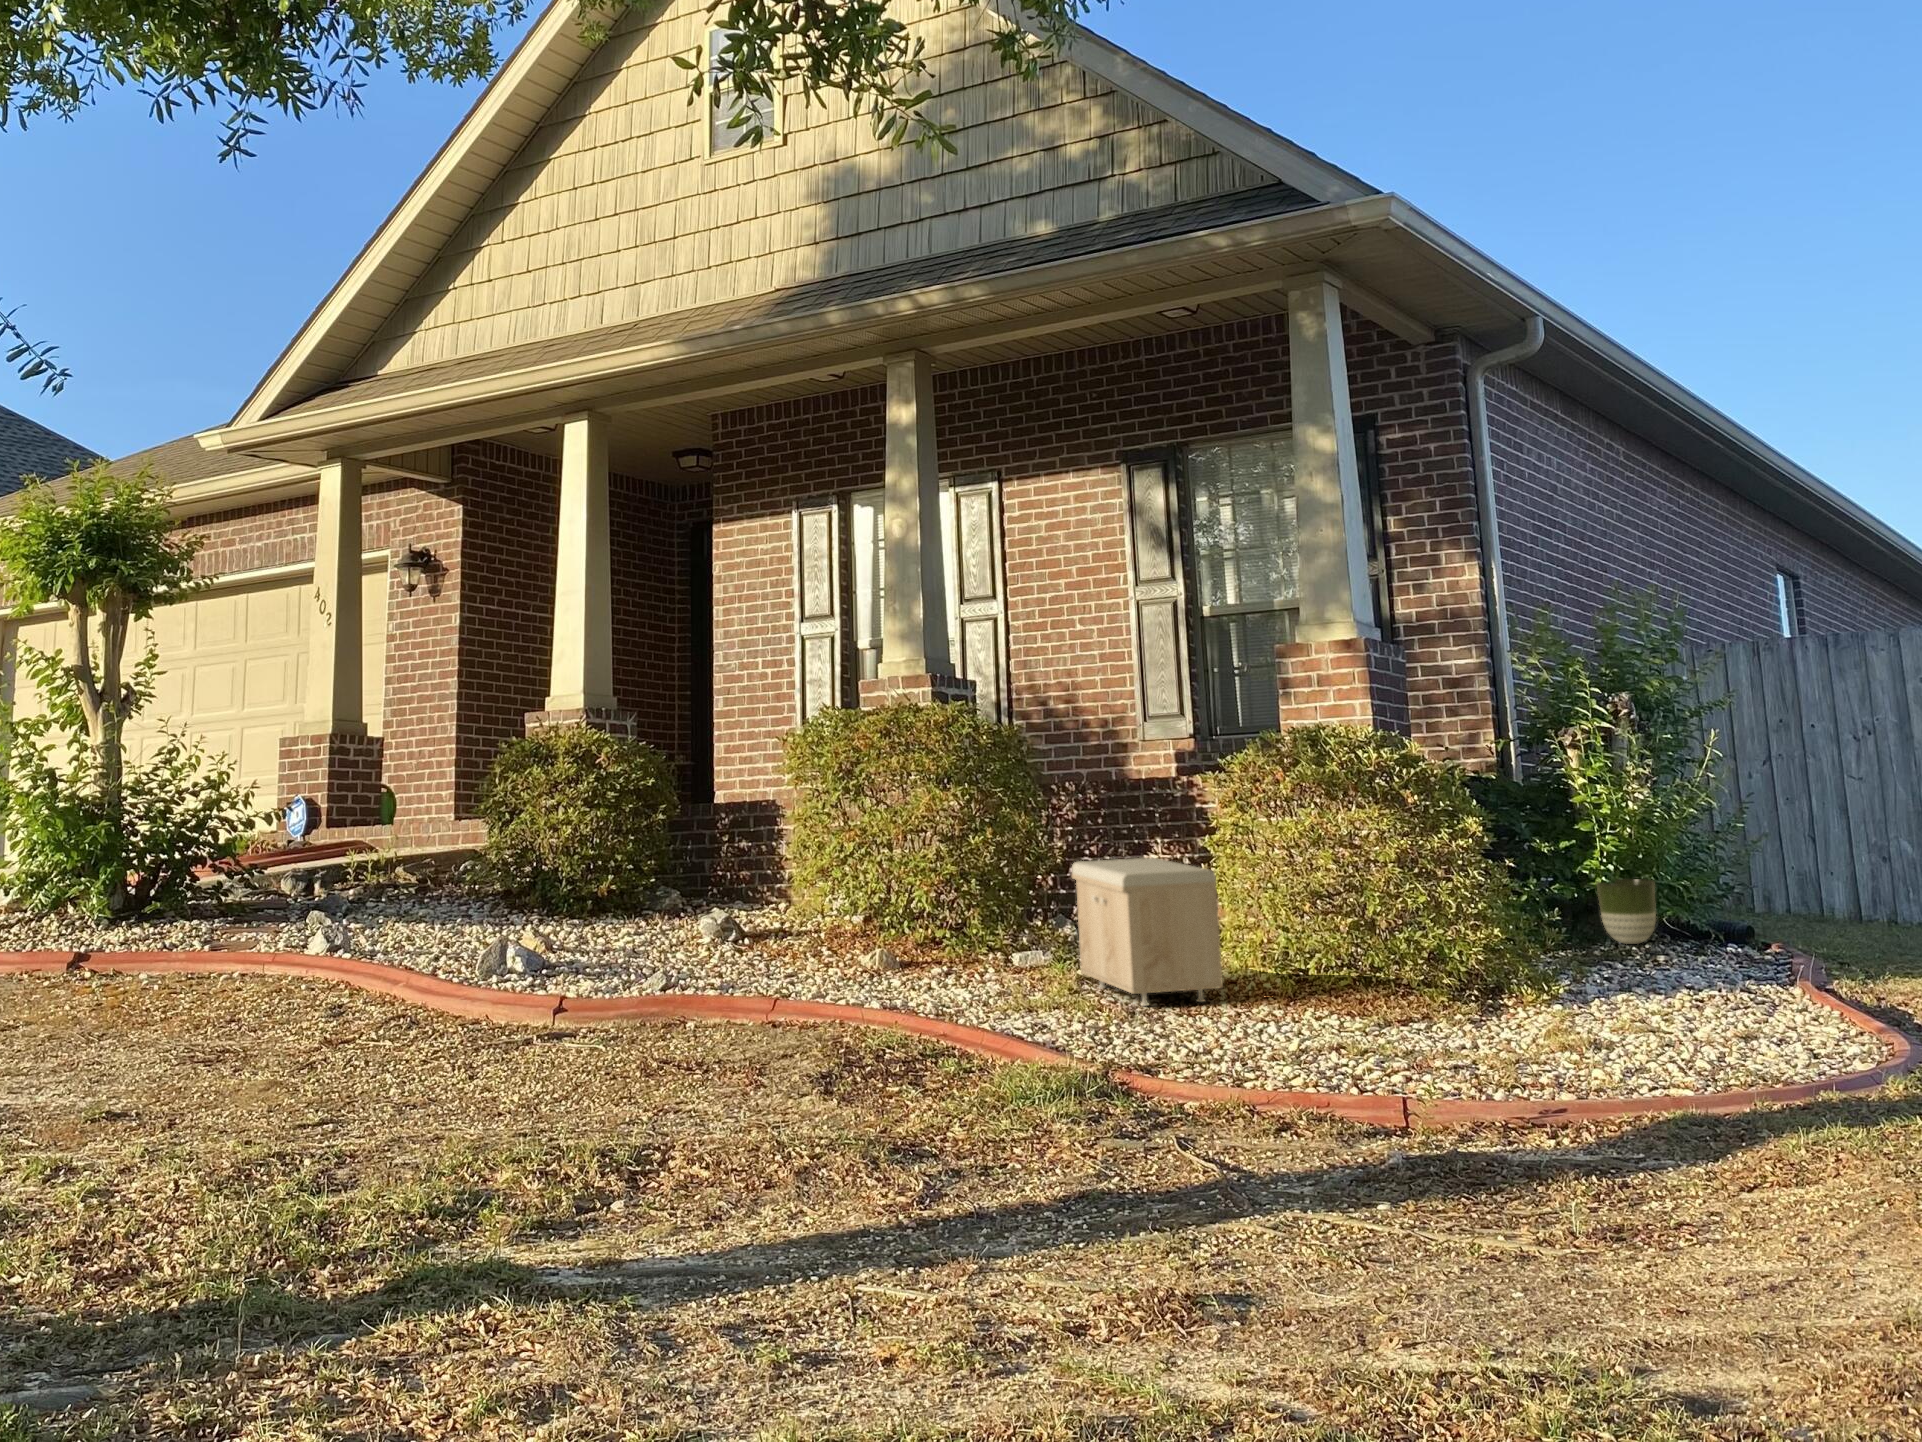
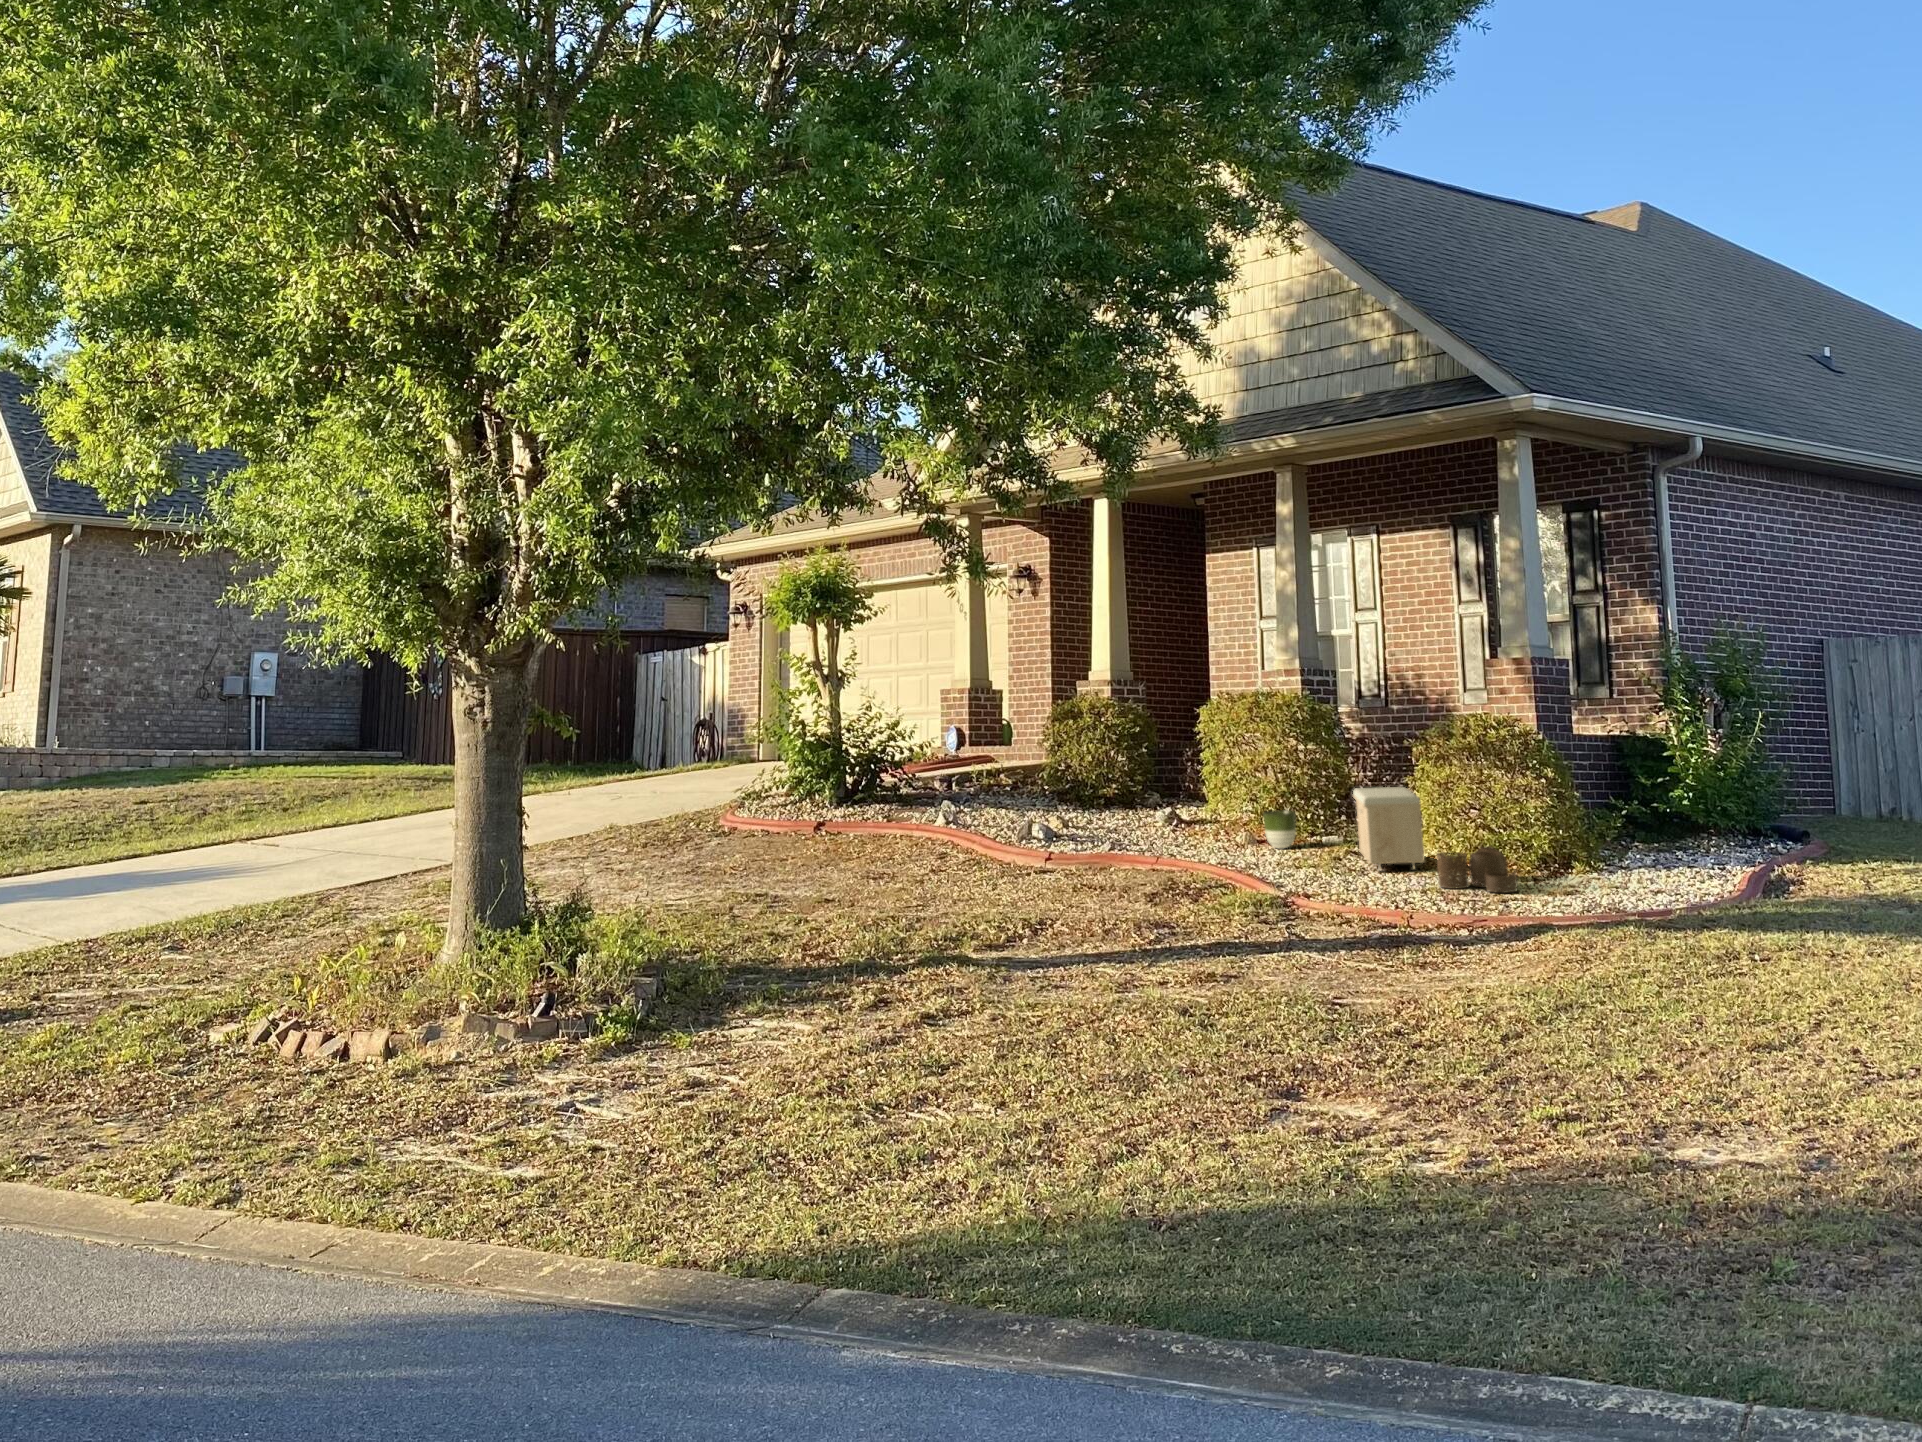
planter: present [1597,879,1656,944] -> present [1263,810,1296,849]
woven basket: none [1283,949,1442,1038] -> present [1437,845,1518,893]

